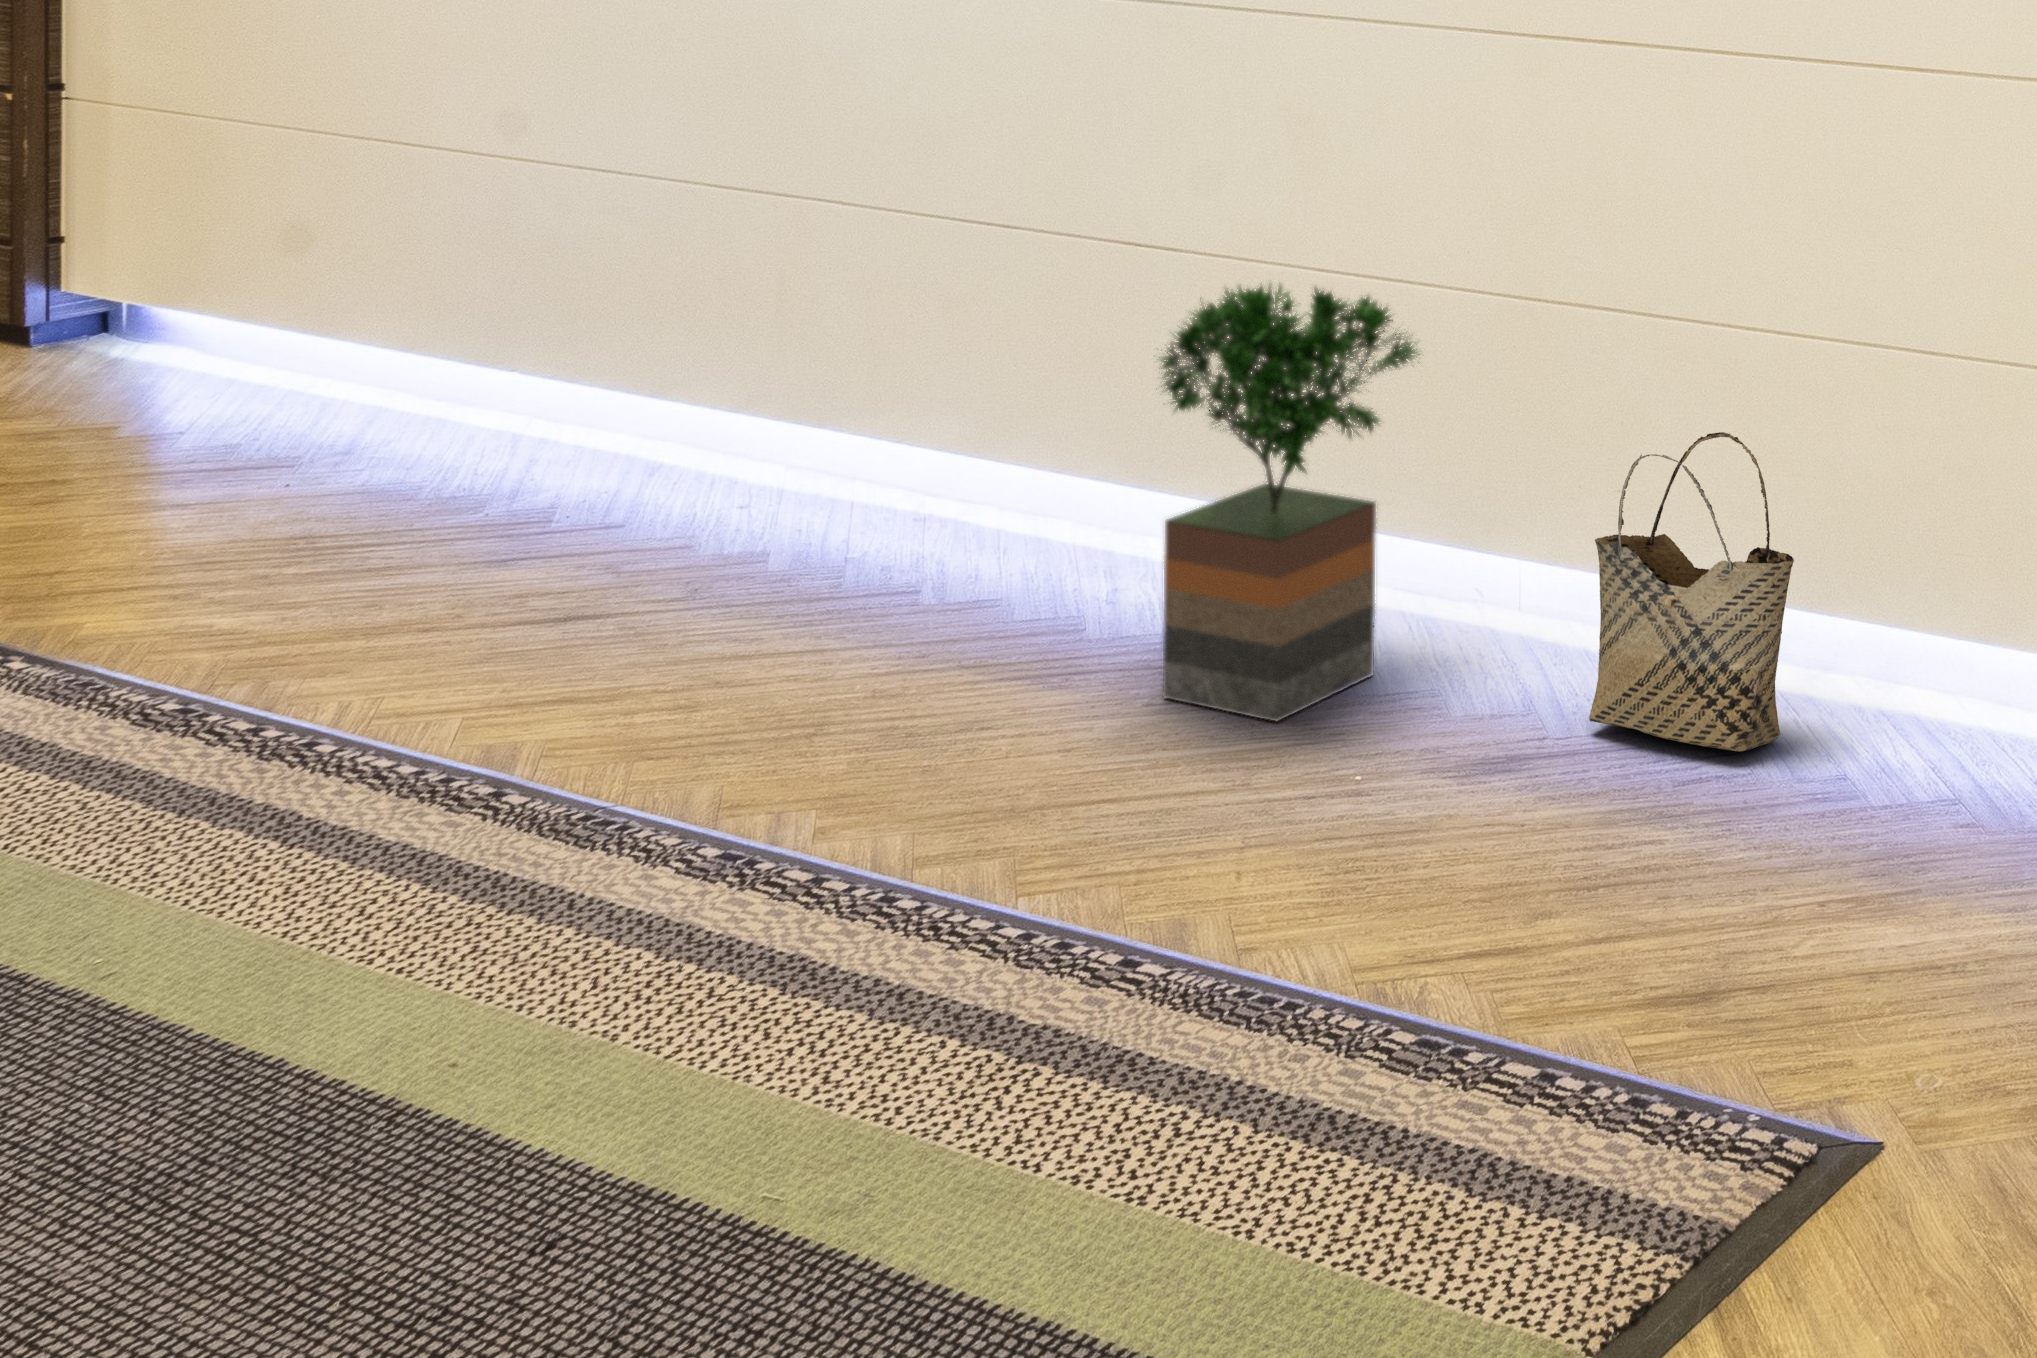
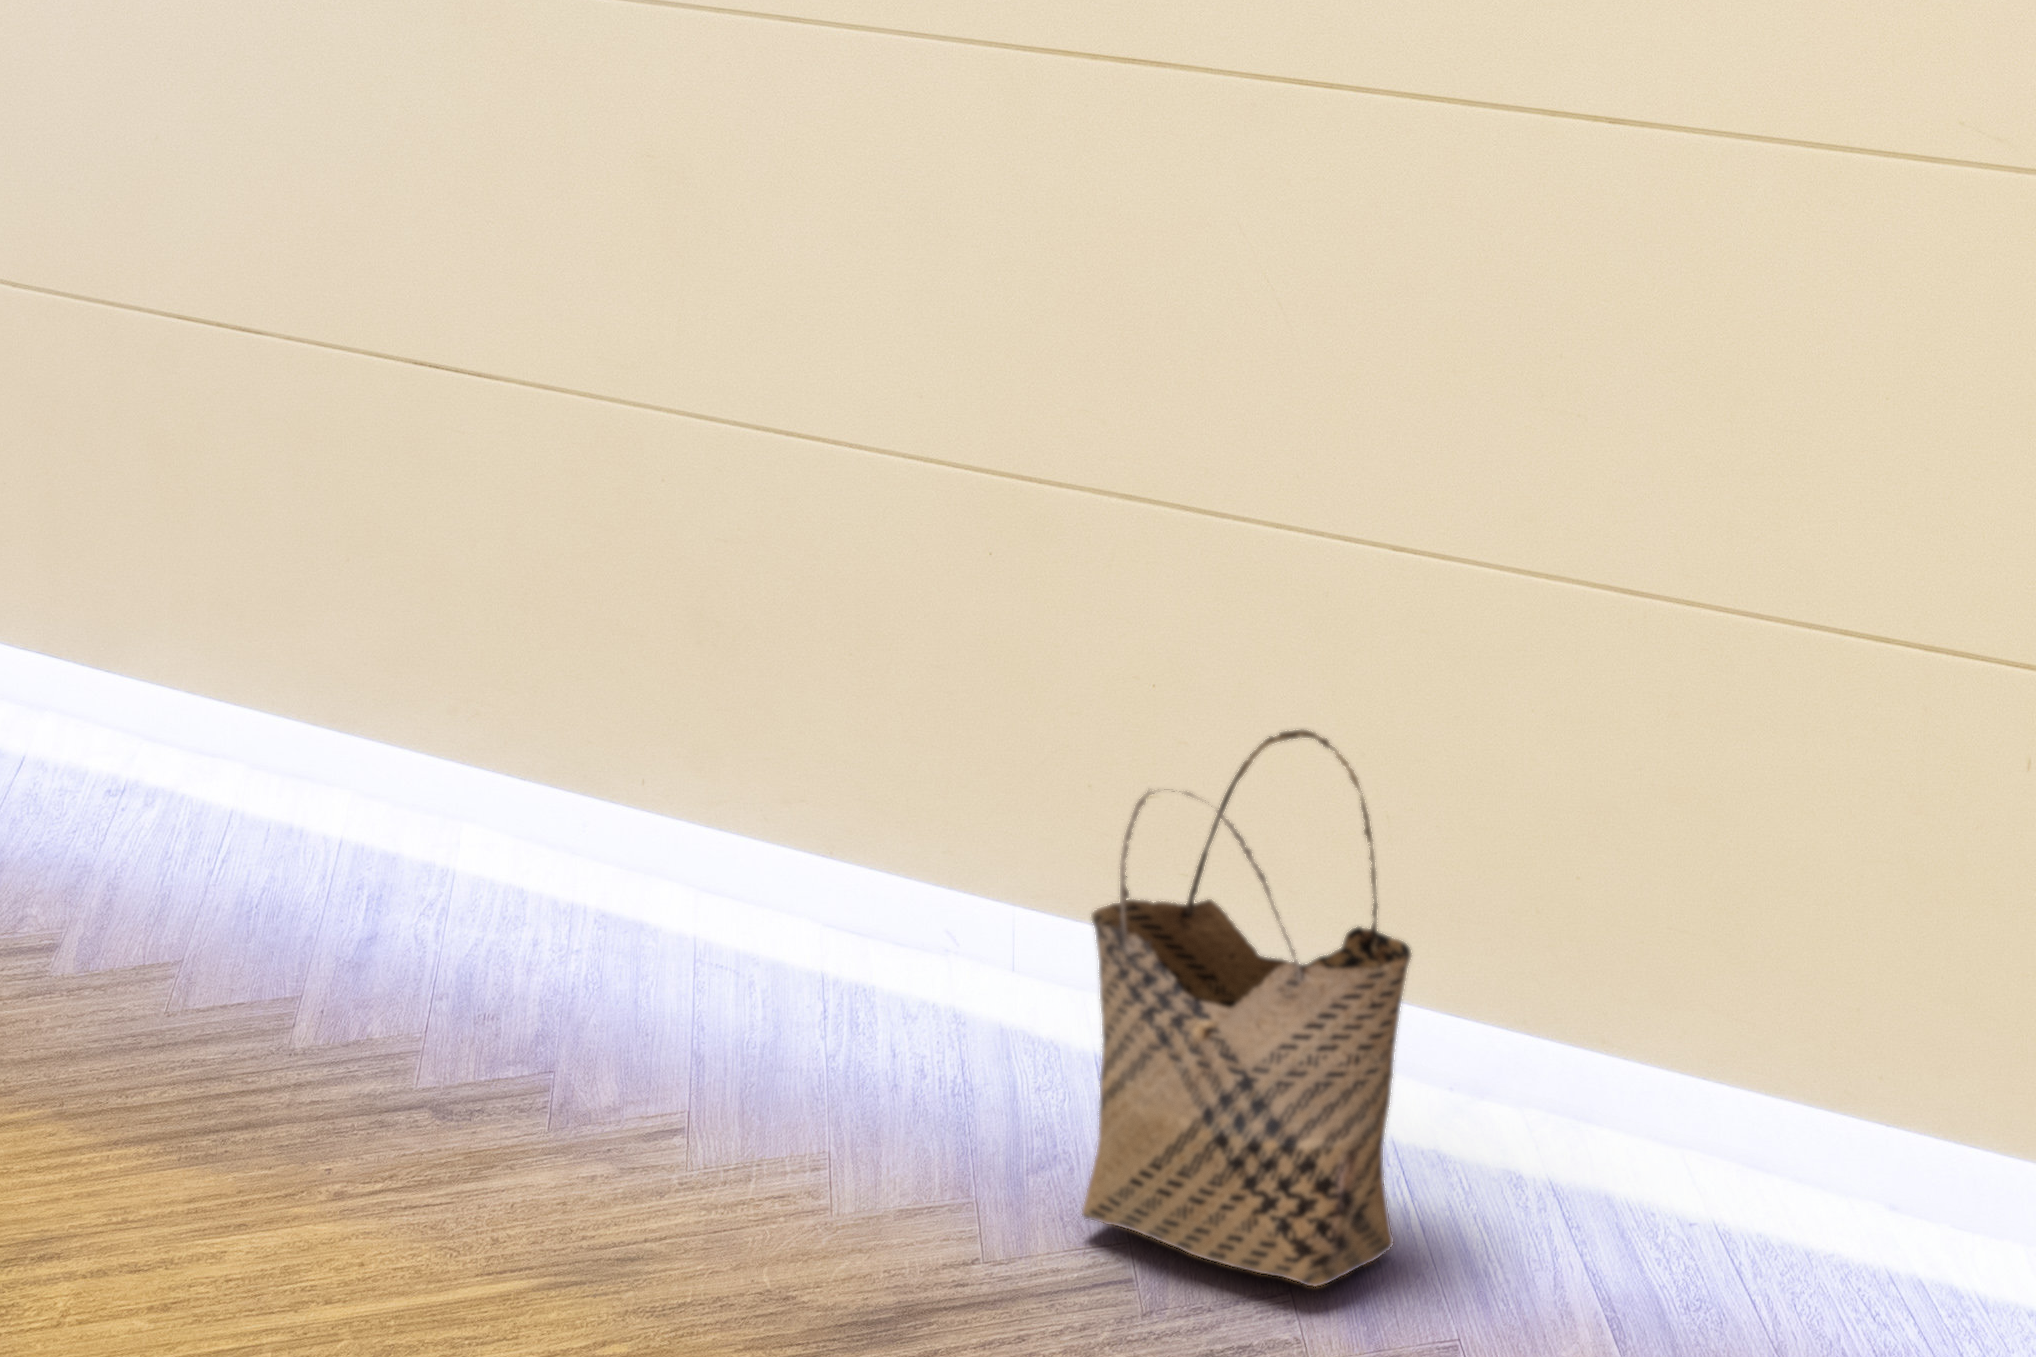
potted tree: present [1159,283,1420,721] -> none [360,463,843,1215]

